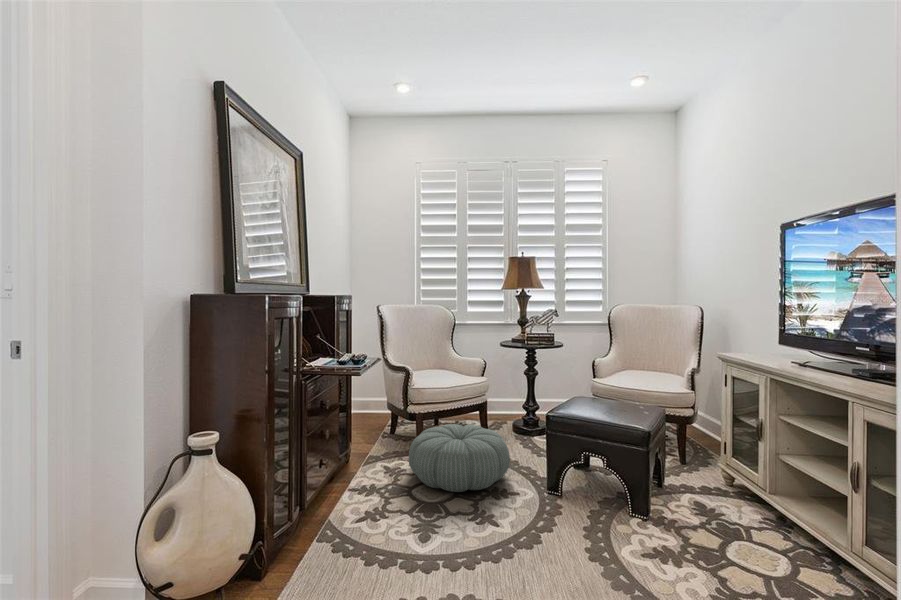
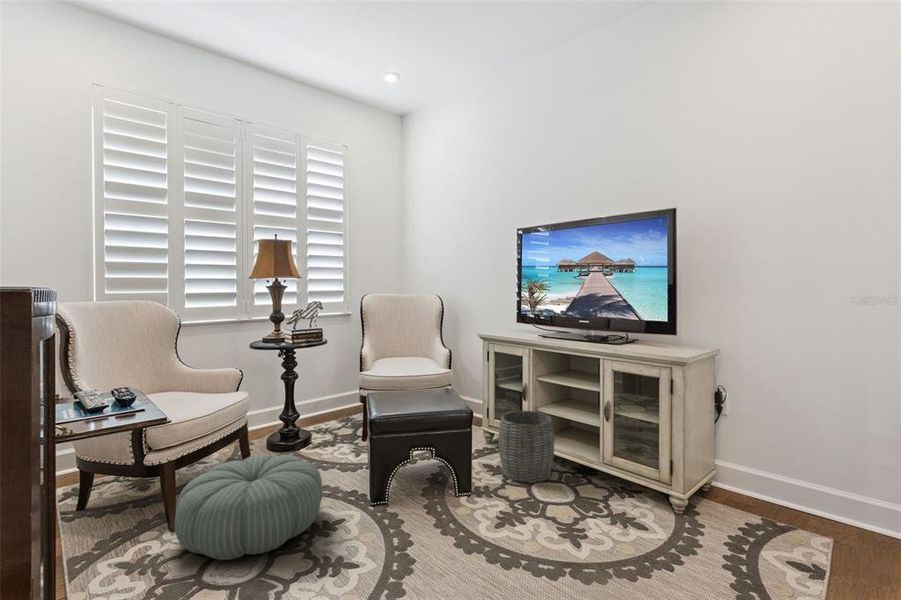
woven basket: none [704,448,786,542] -> present [498,411,554,483]

